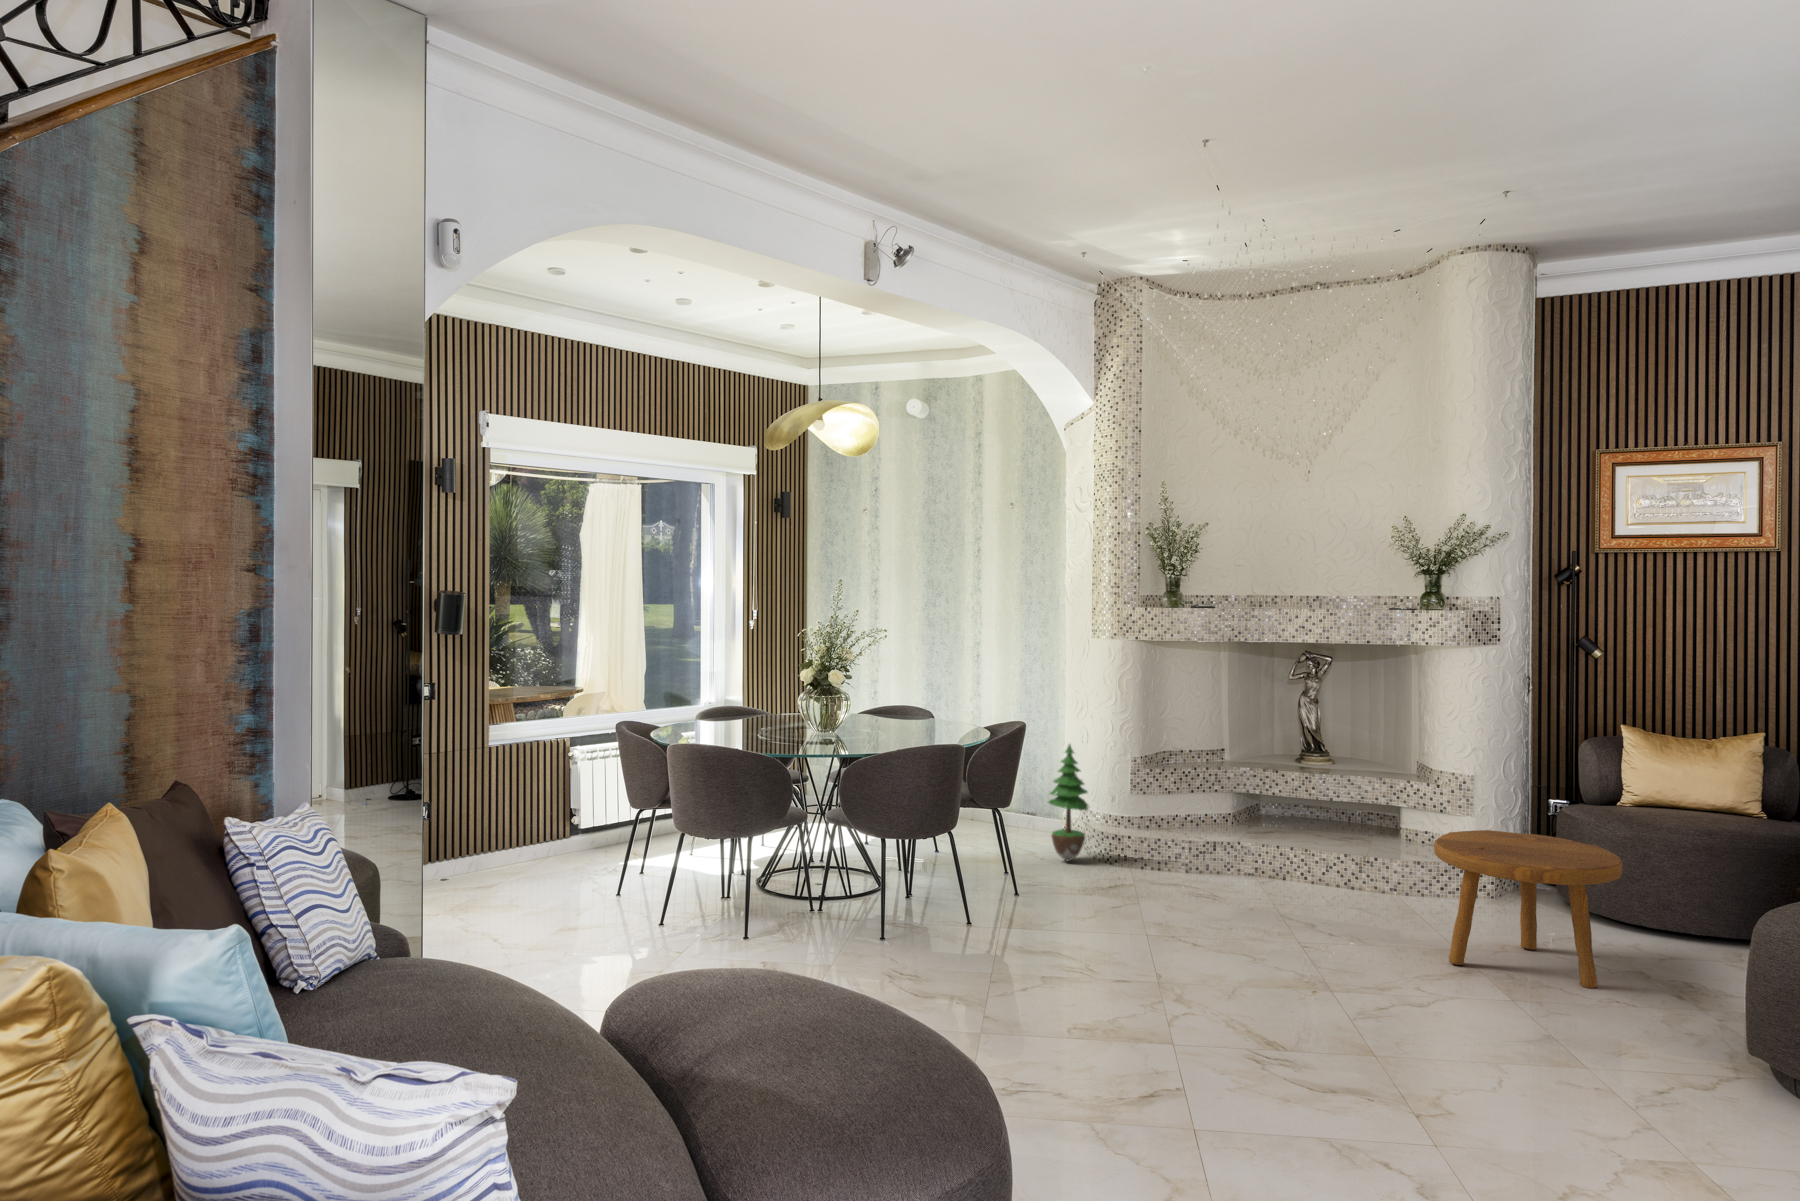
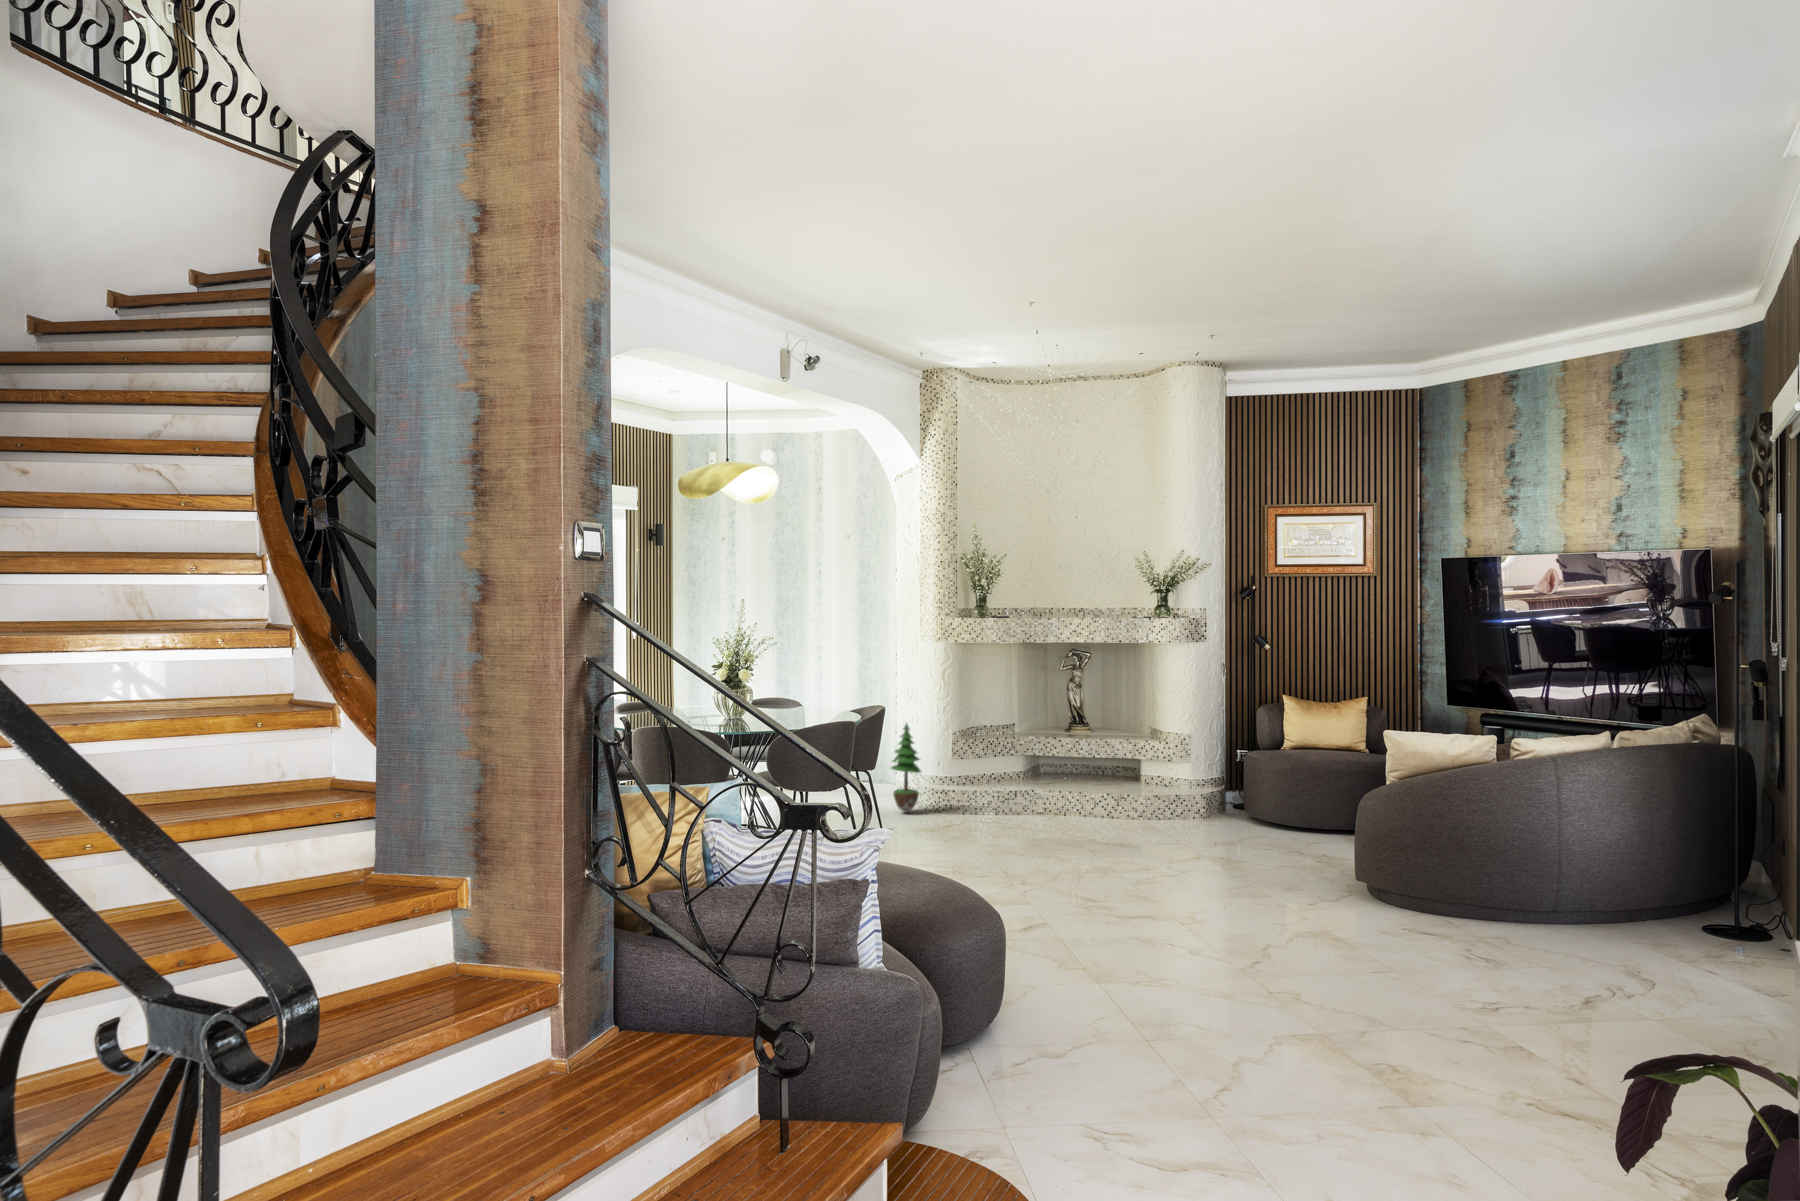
footstool: present [1434,830,1622,988] -> none [1171,768,1285,865]

